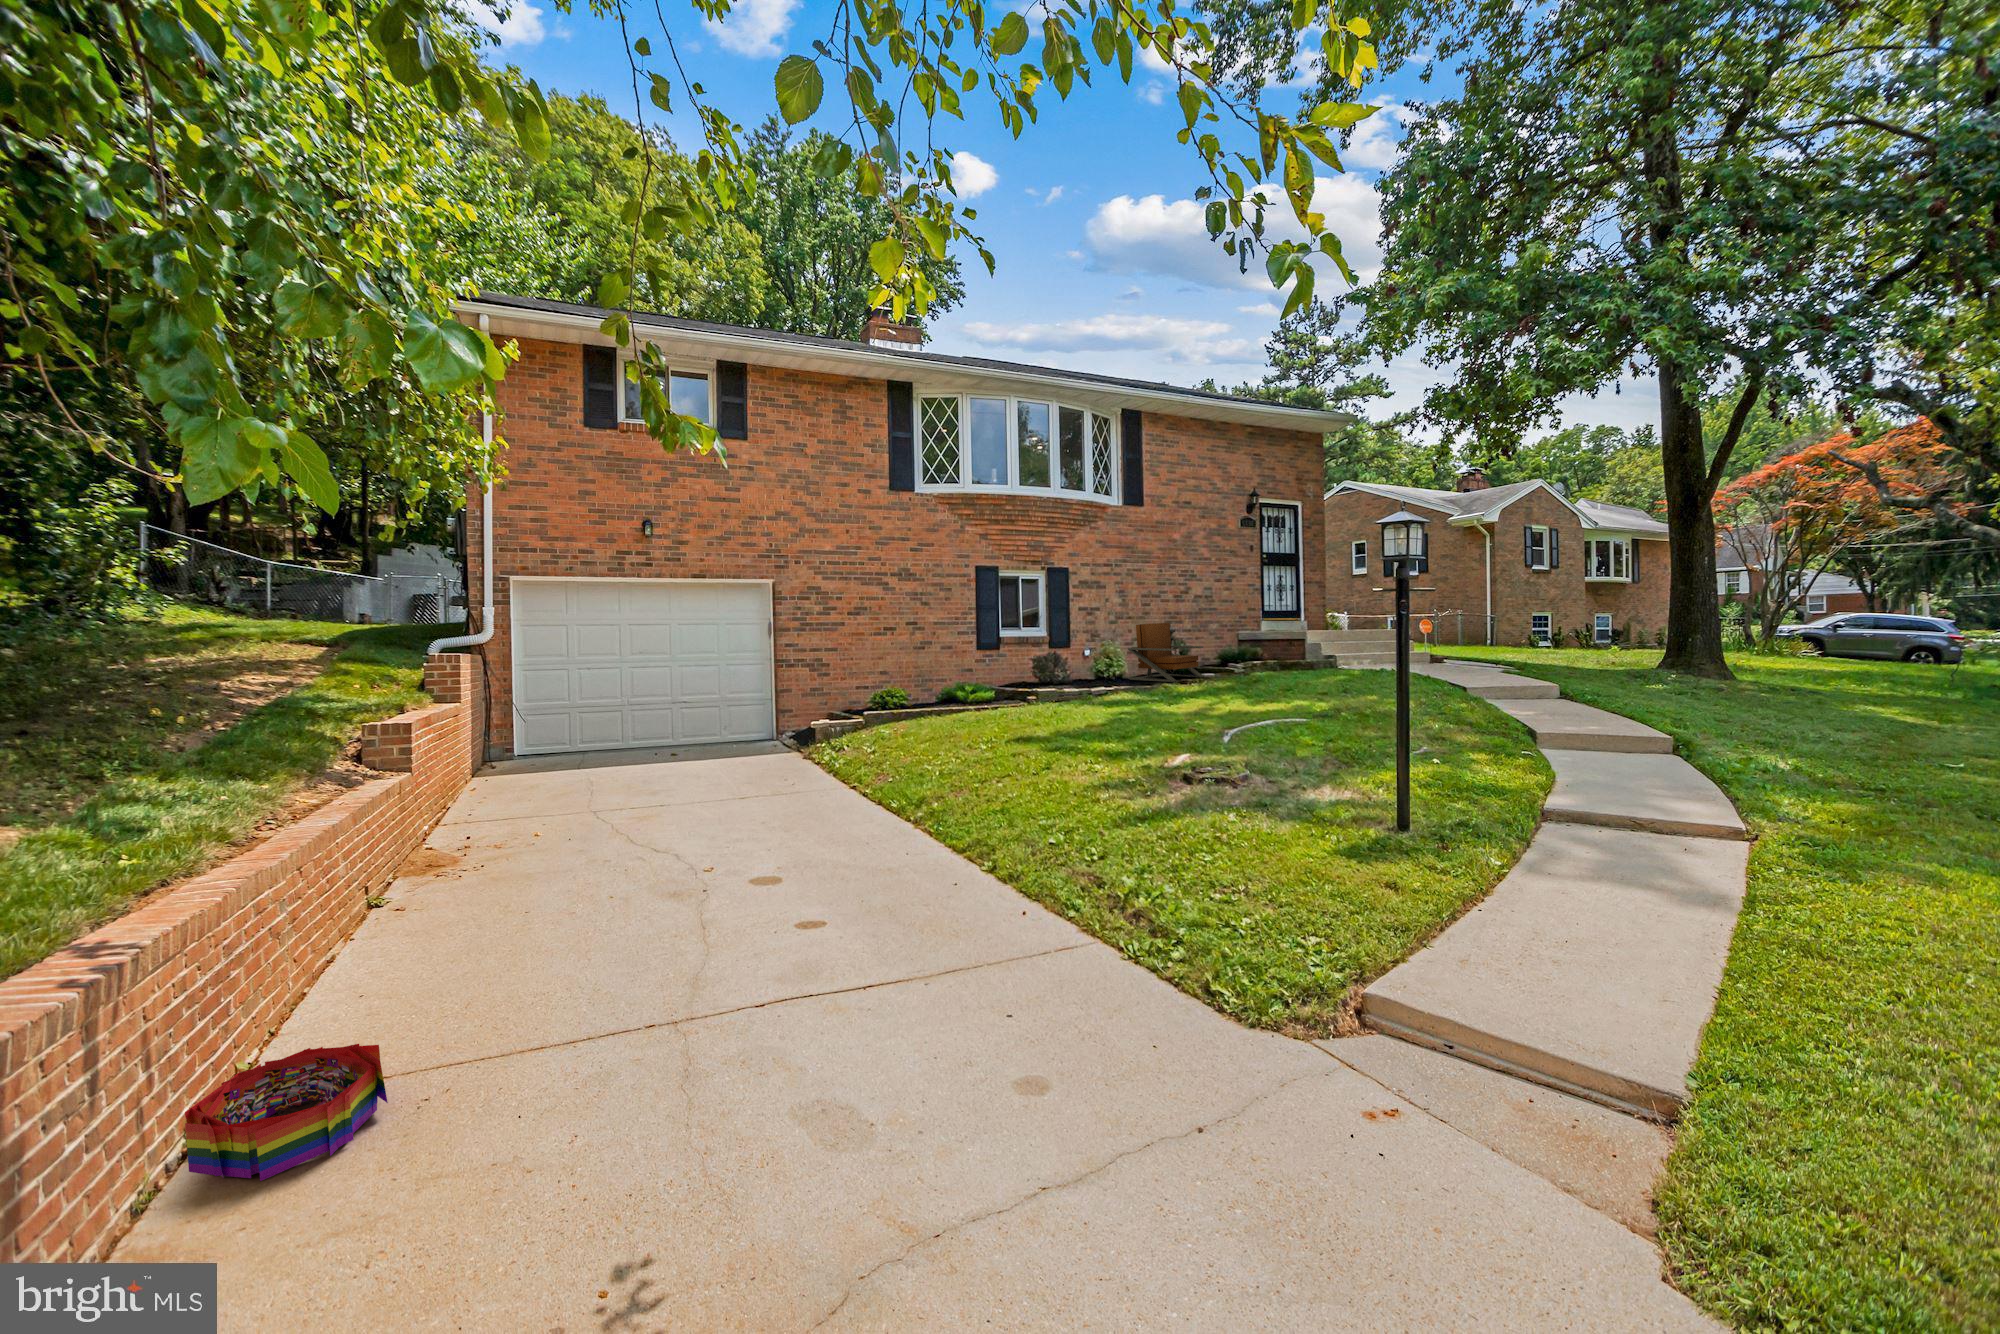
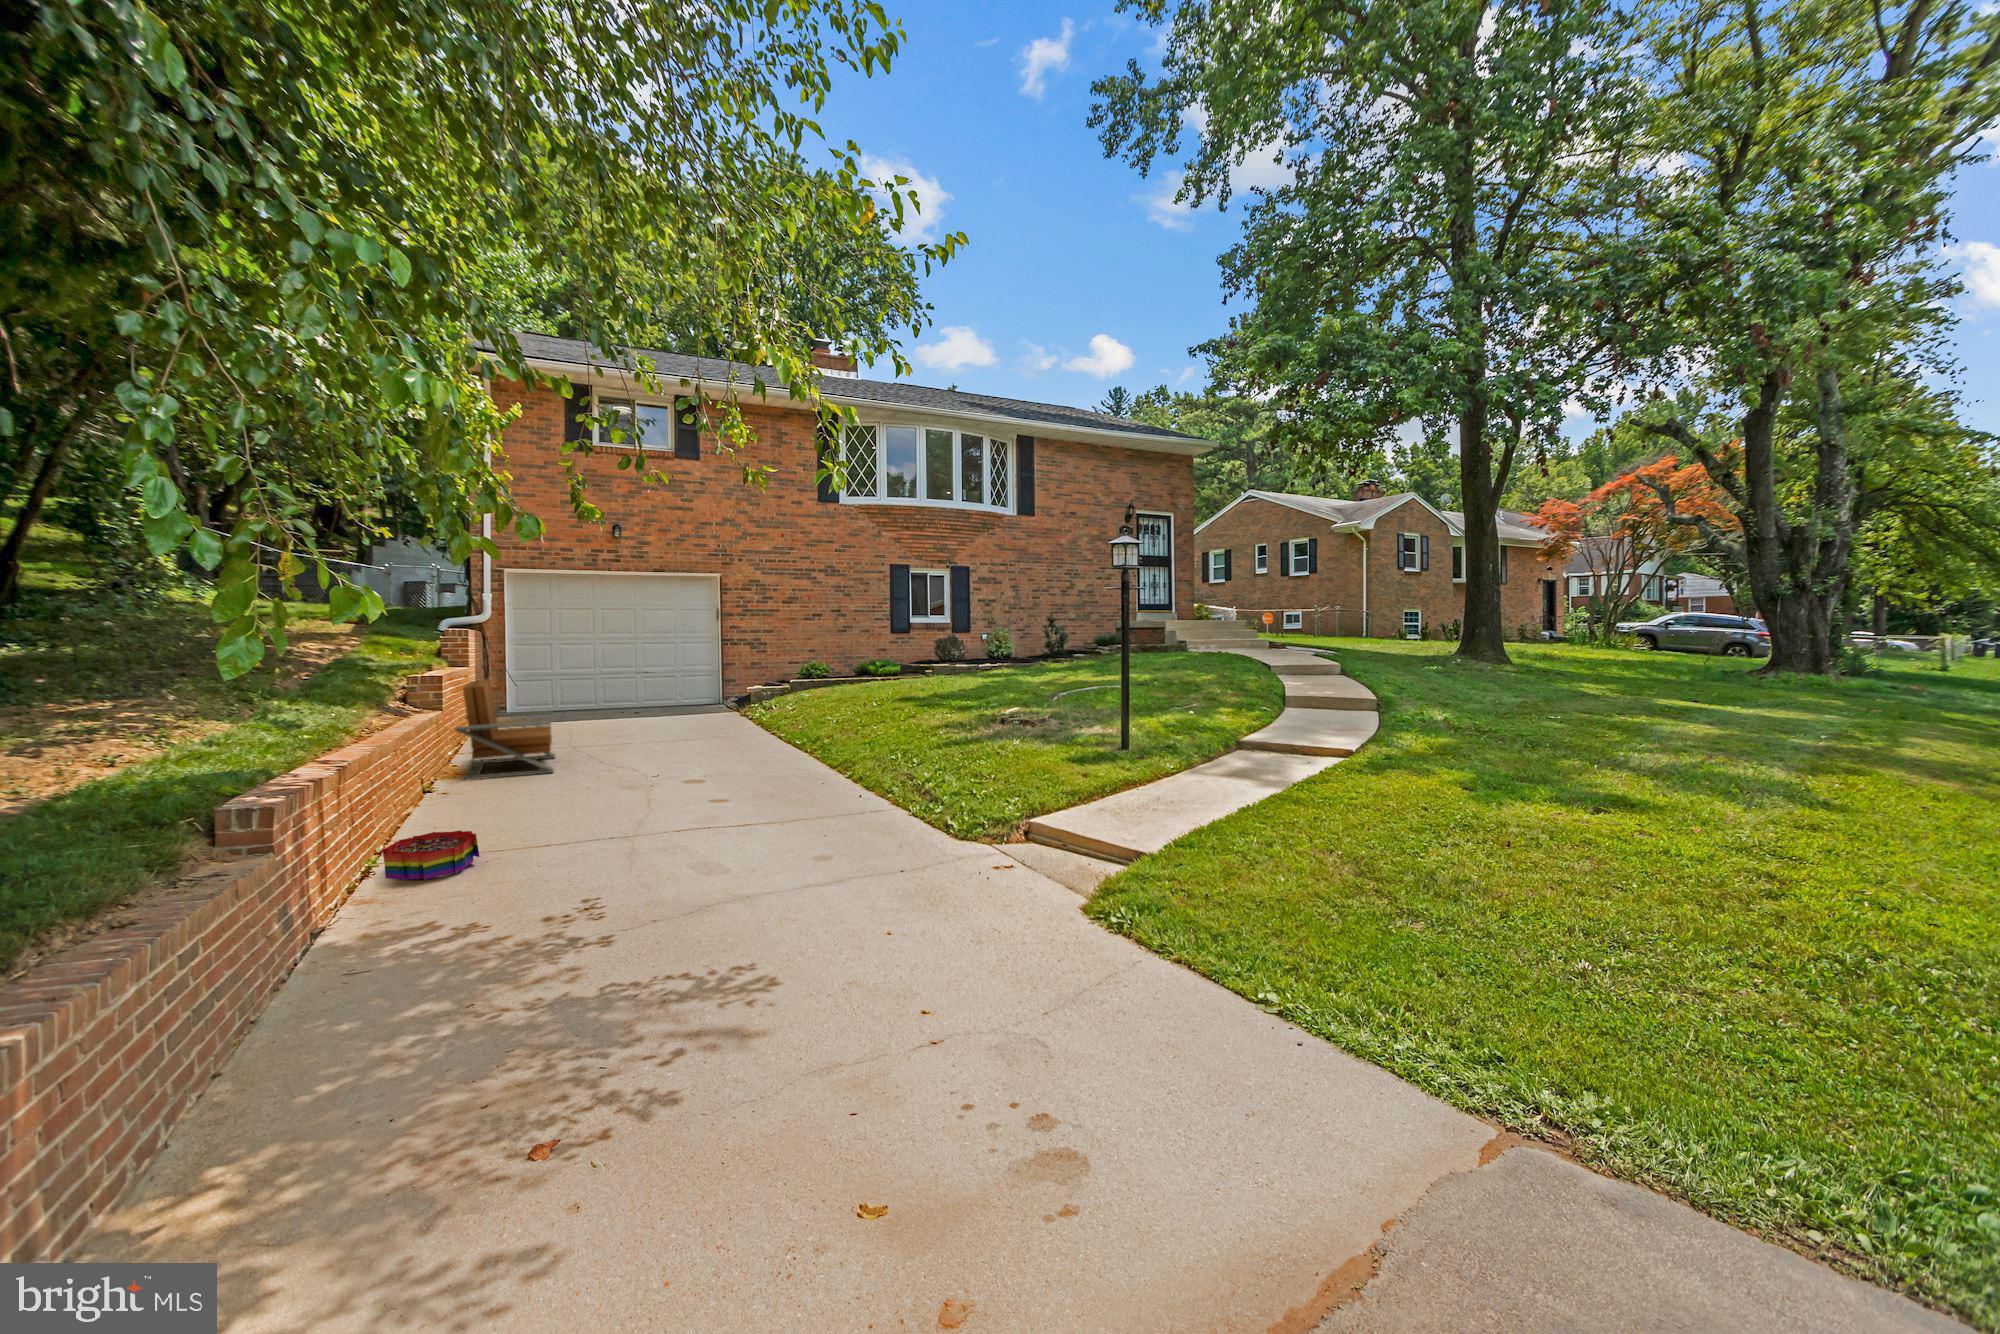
lounge chair: present [1128,623,1203,682] -> present [455,679,555,780]

